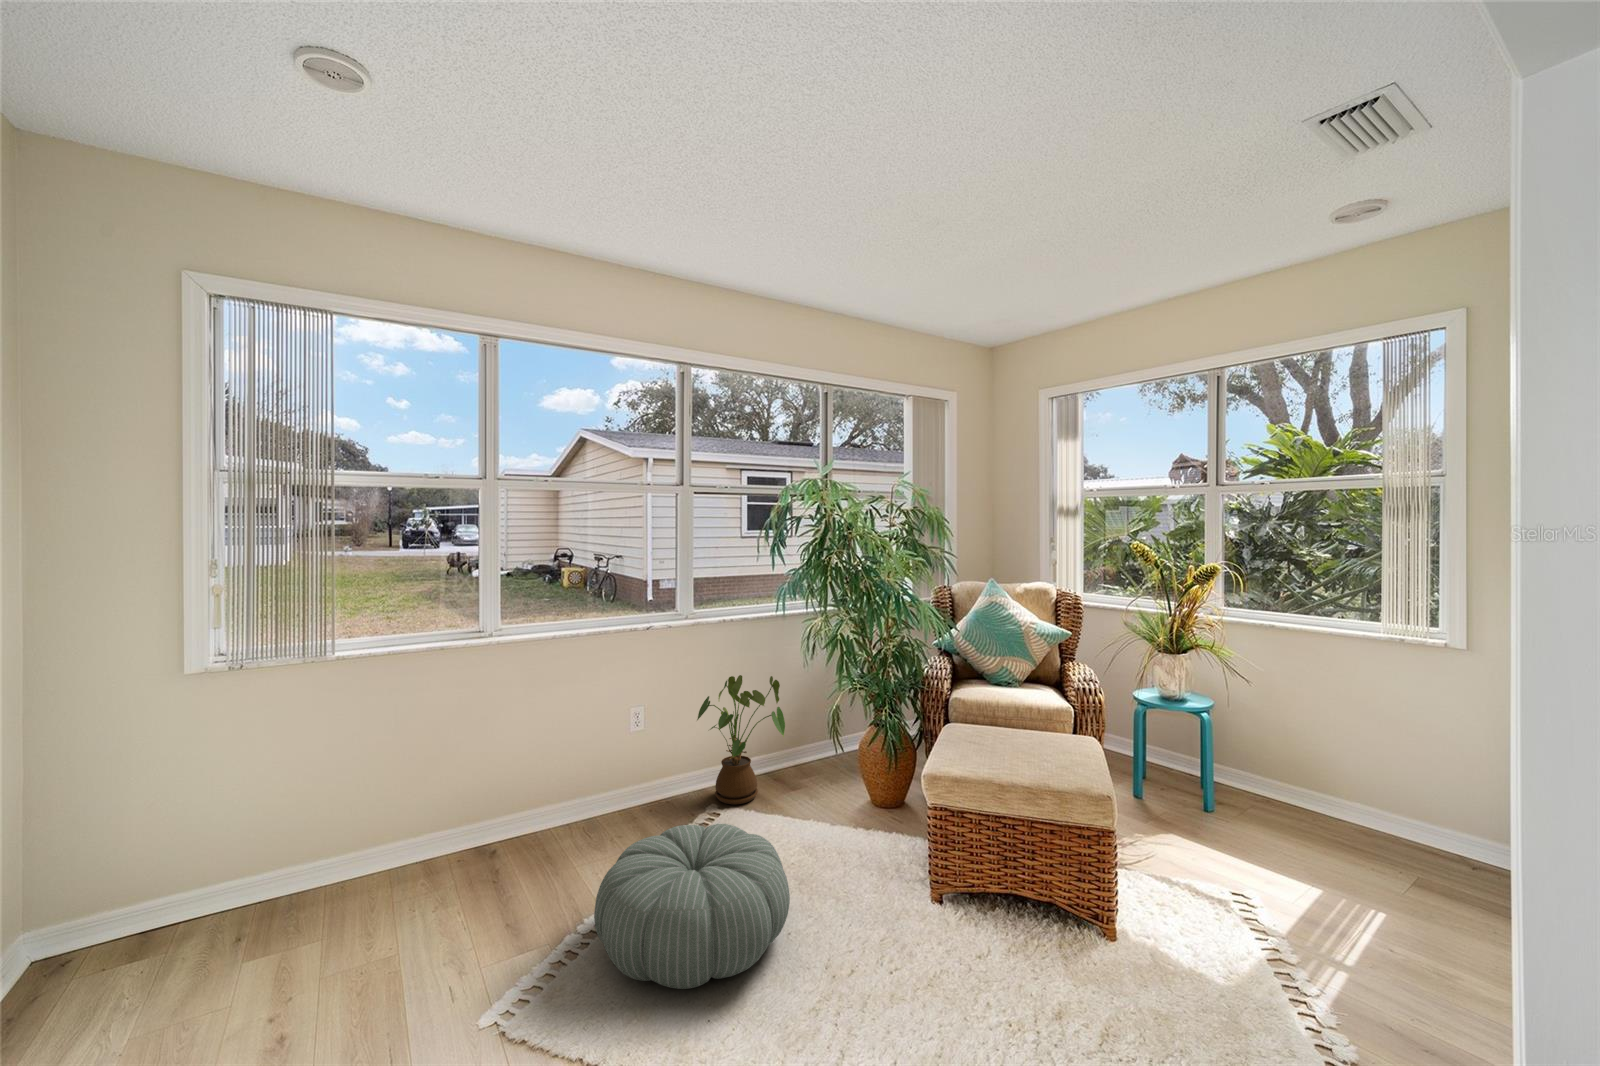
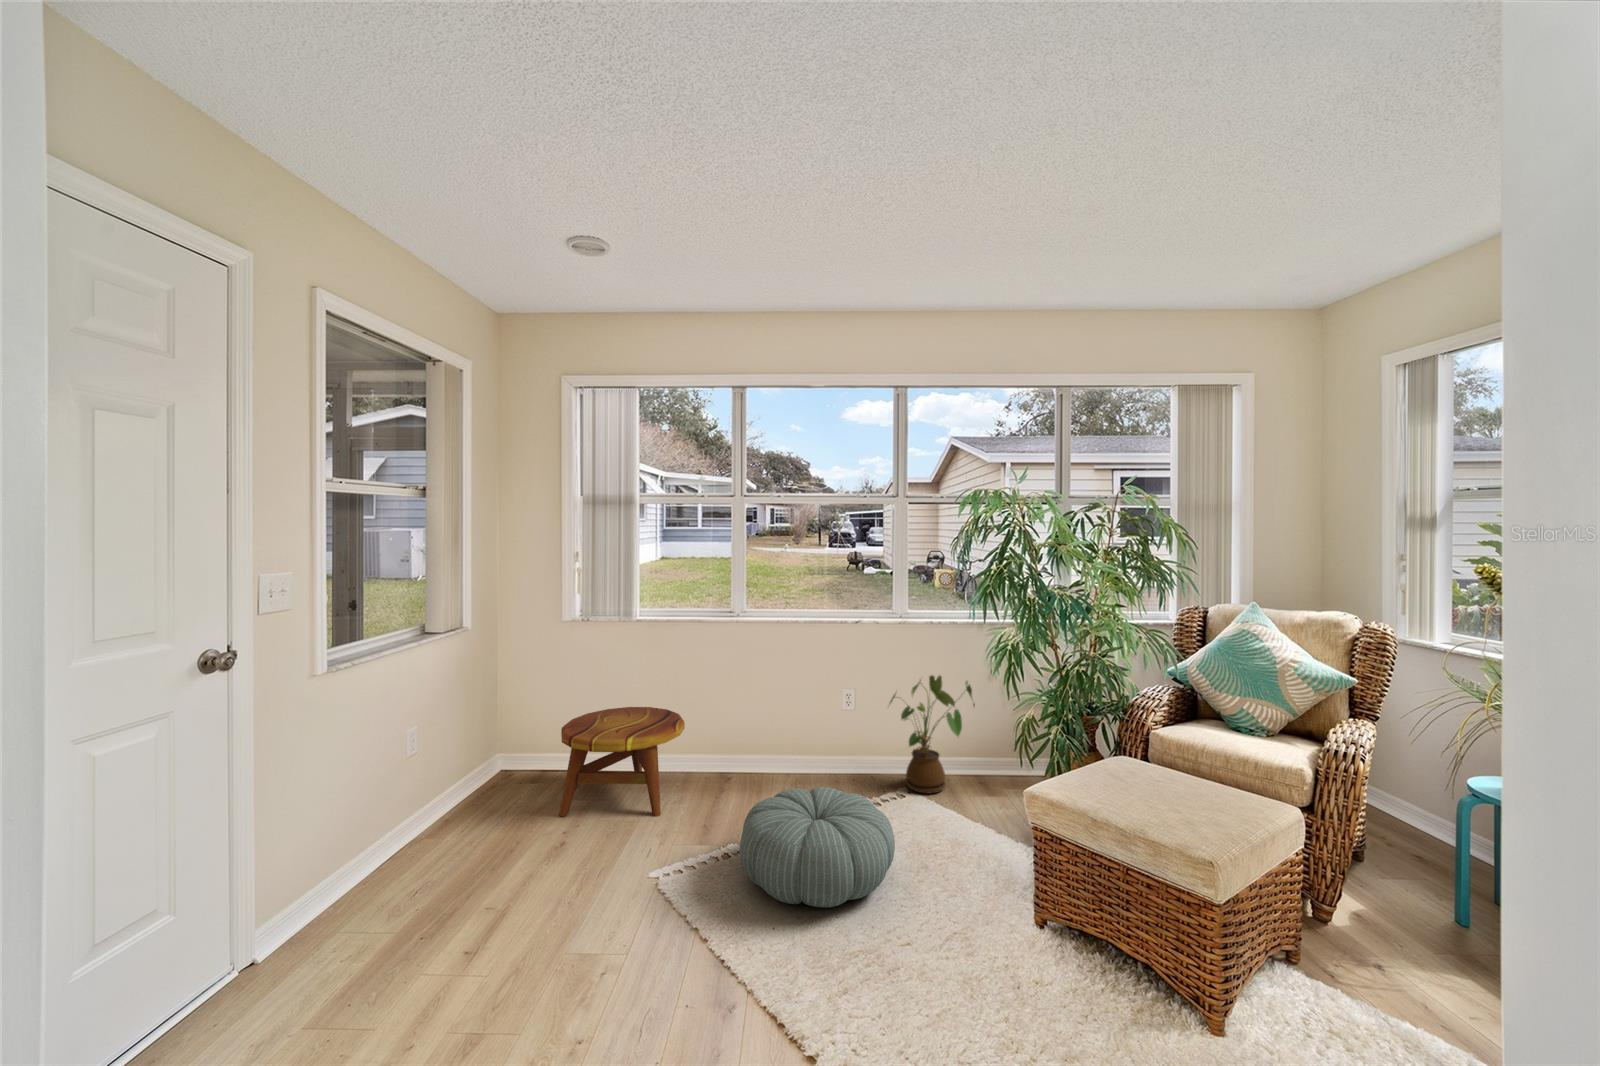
side table: none [198,779,434,1003] -> present [559,707,685,817]

